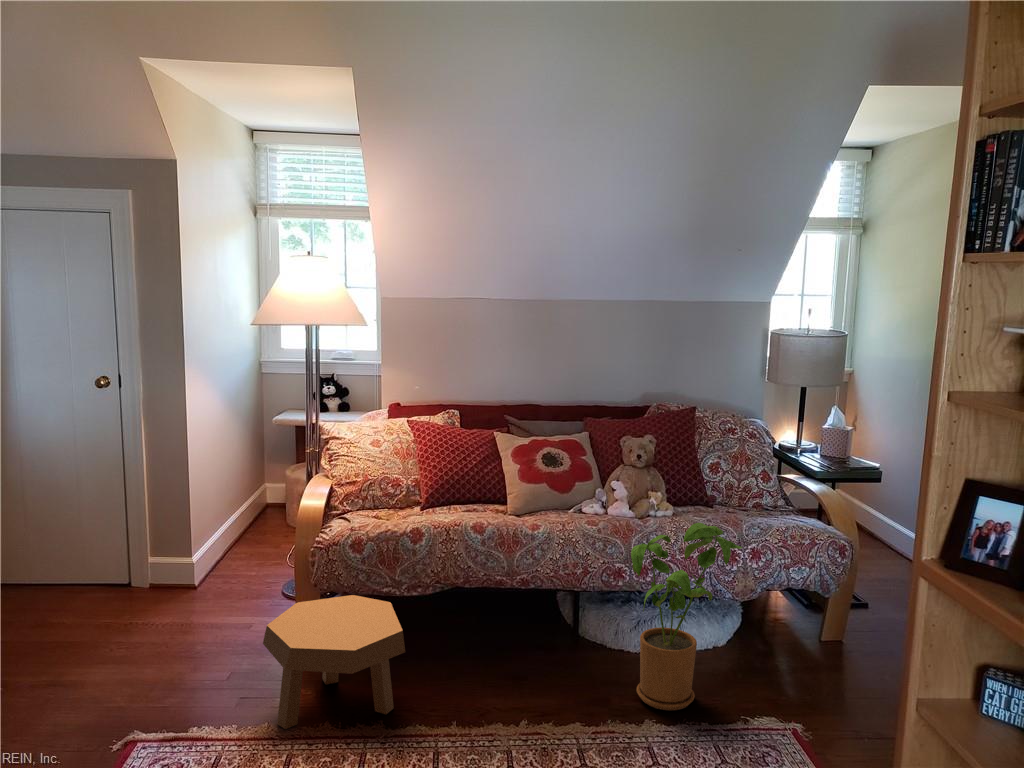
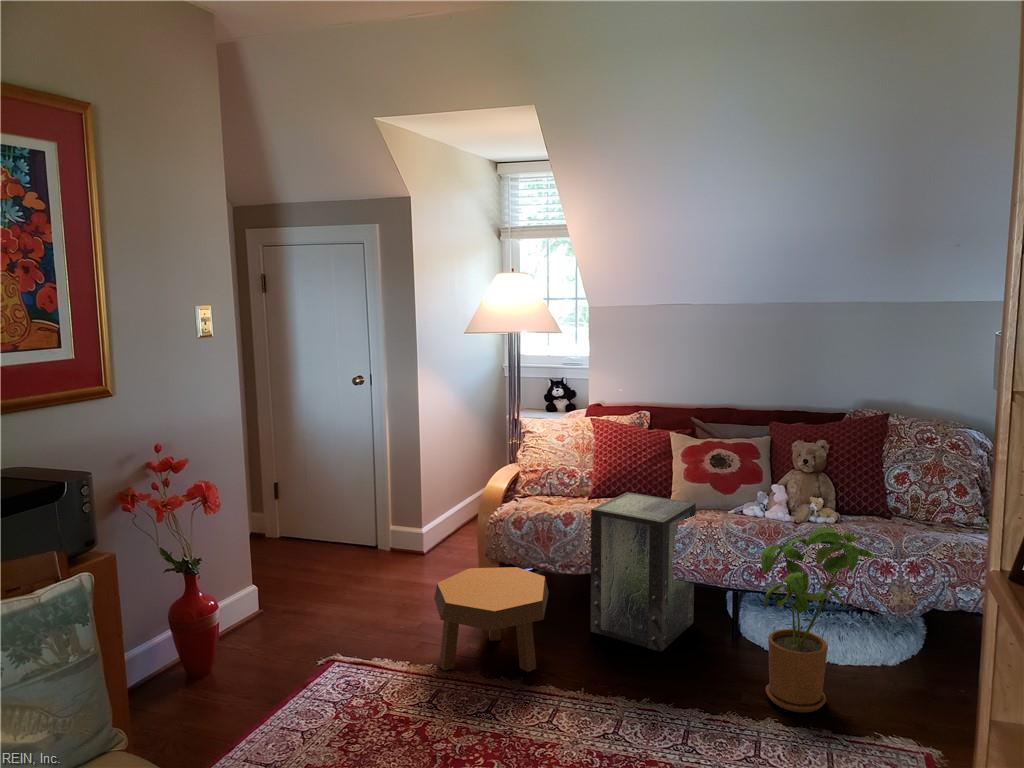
storage box: none [435,499,540,669] -> present [591,492,696,652]

